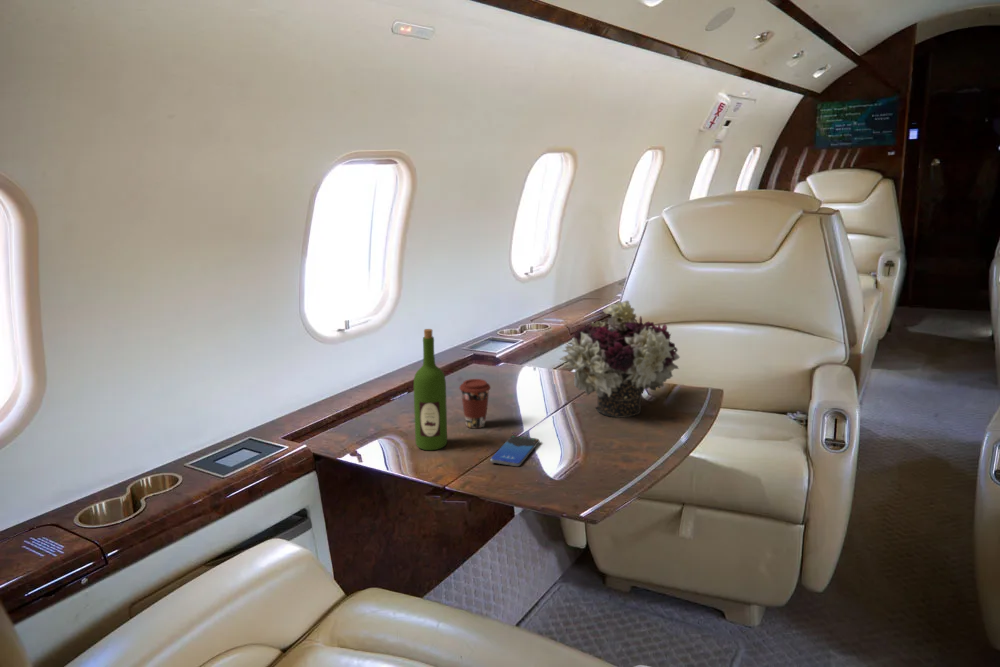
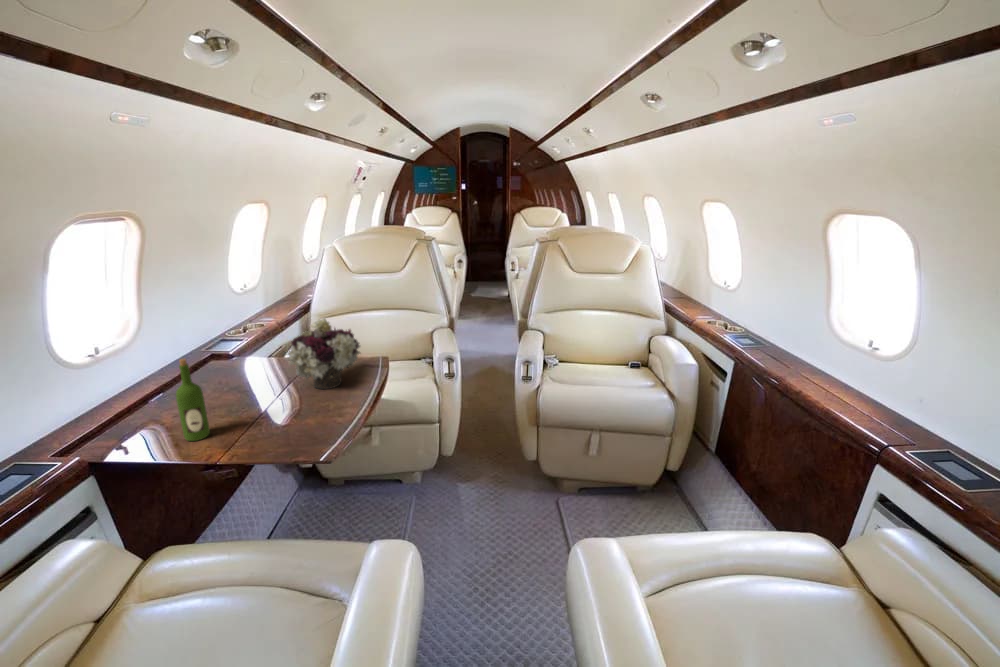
coffee cup: present [459,379,490,428] -> none [212,383,237,417]
smartphone: present [490,436,539,466] -> none [248,415,280,439]

